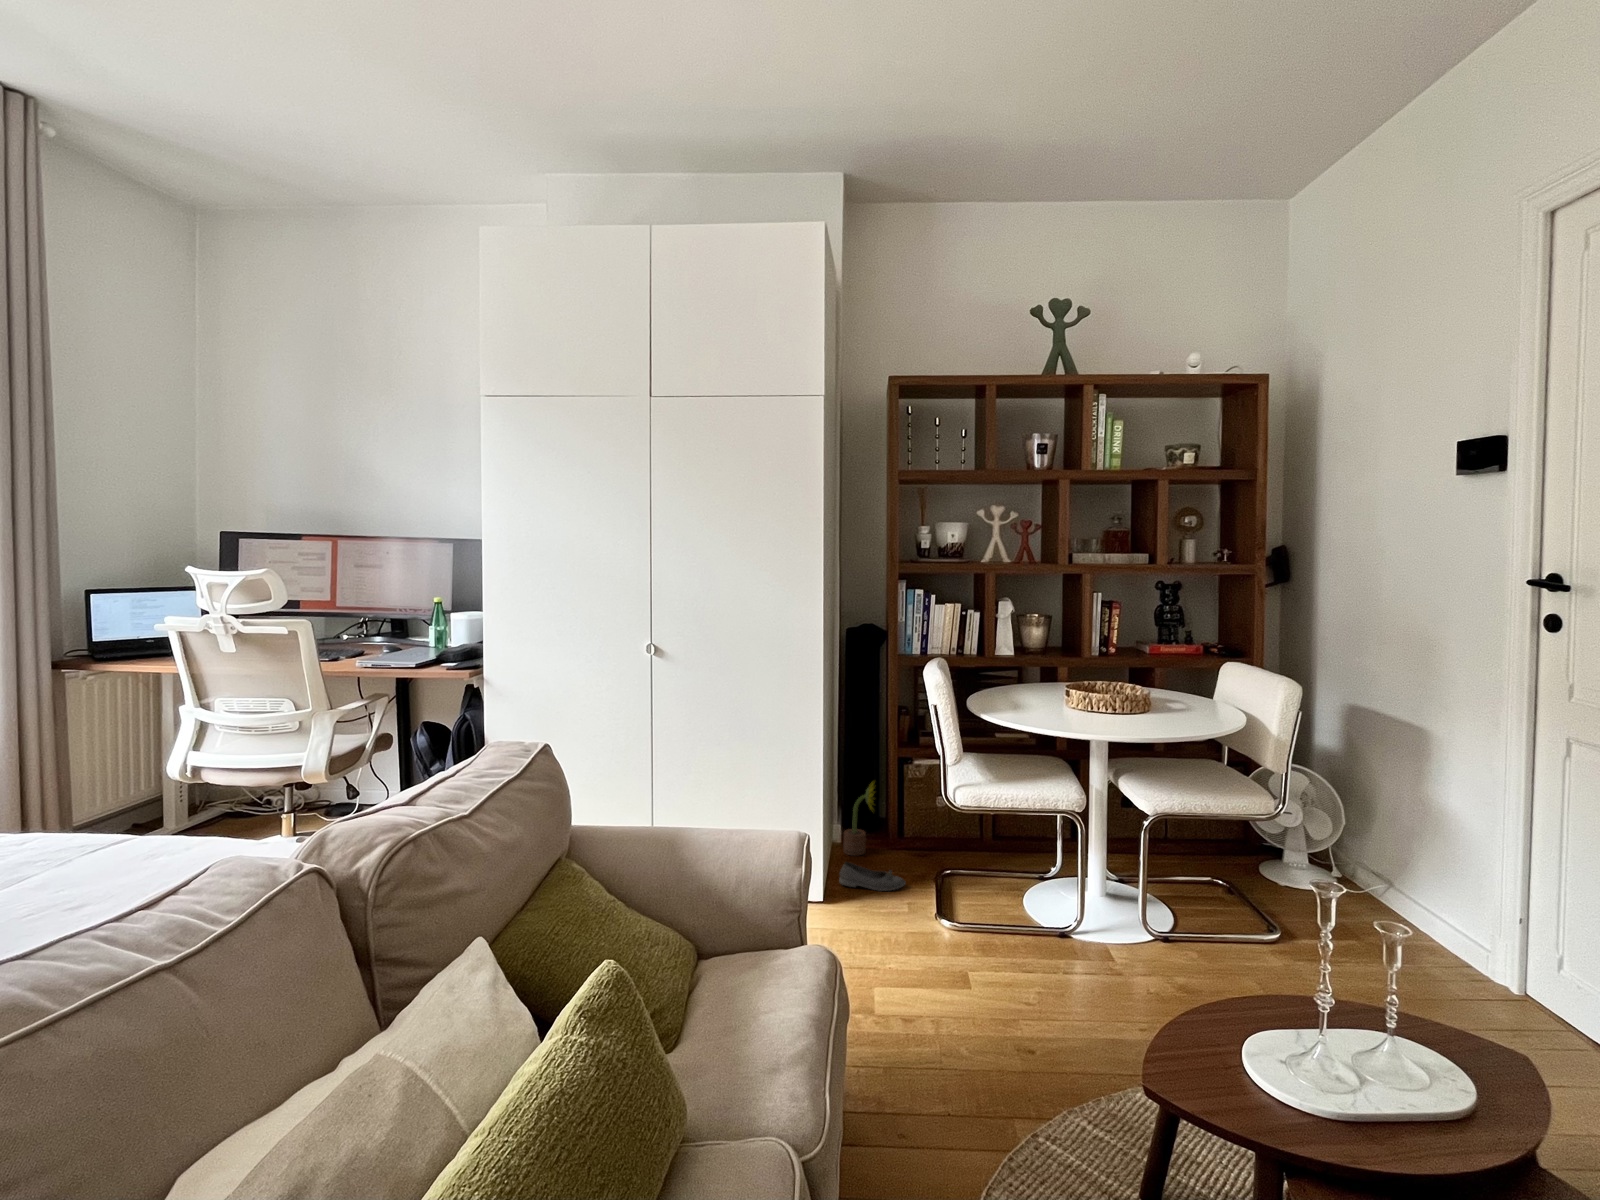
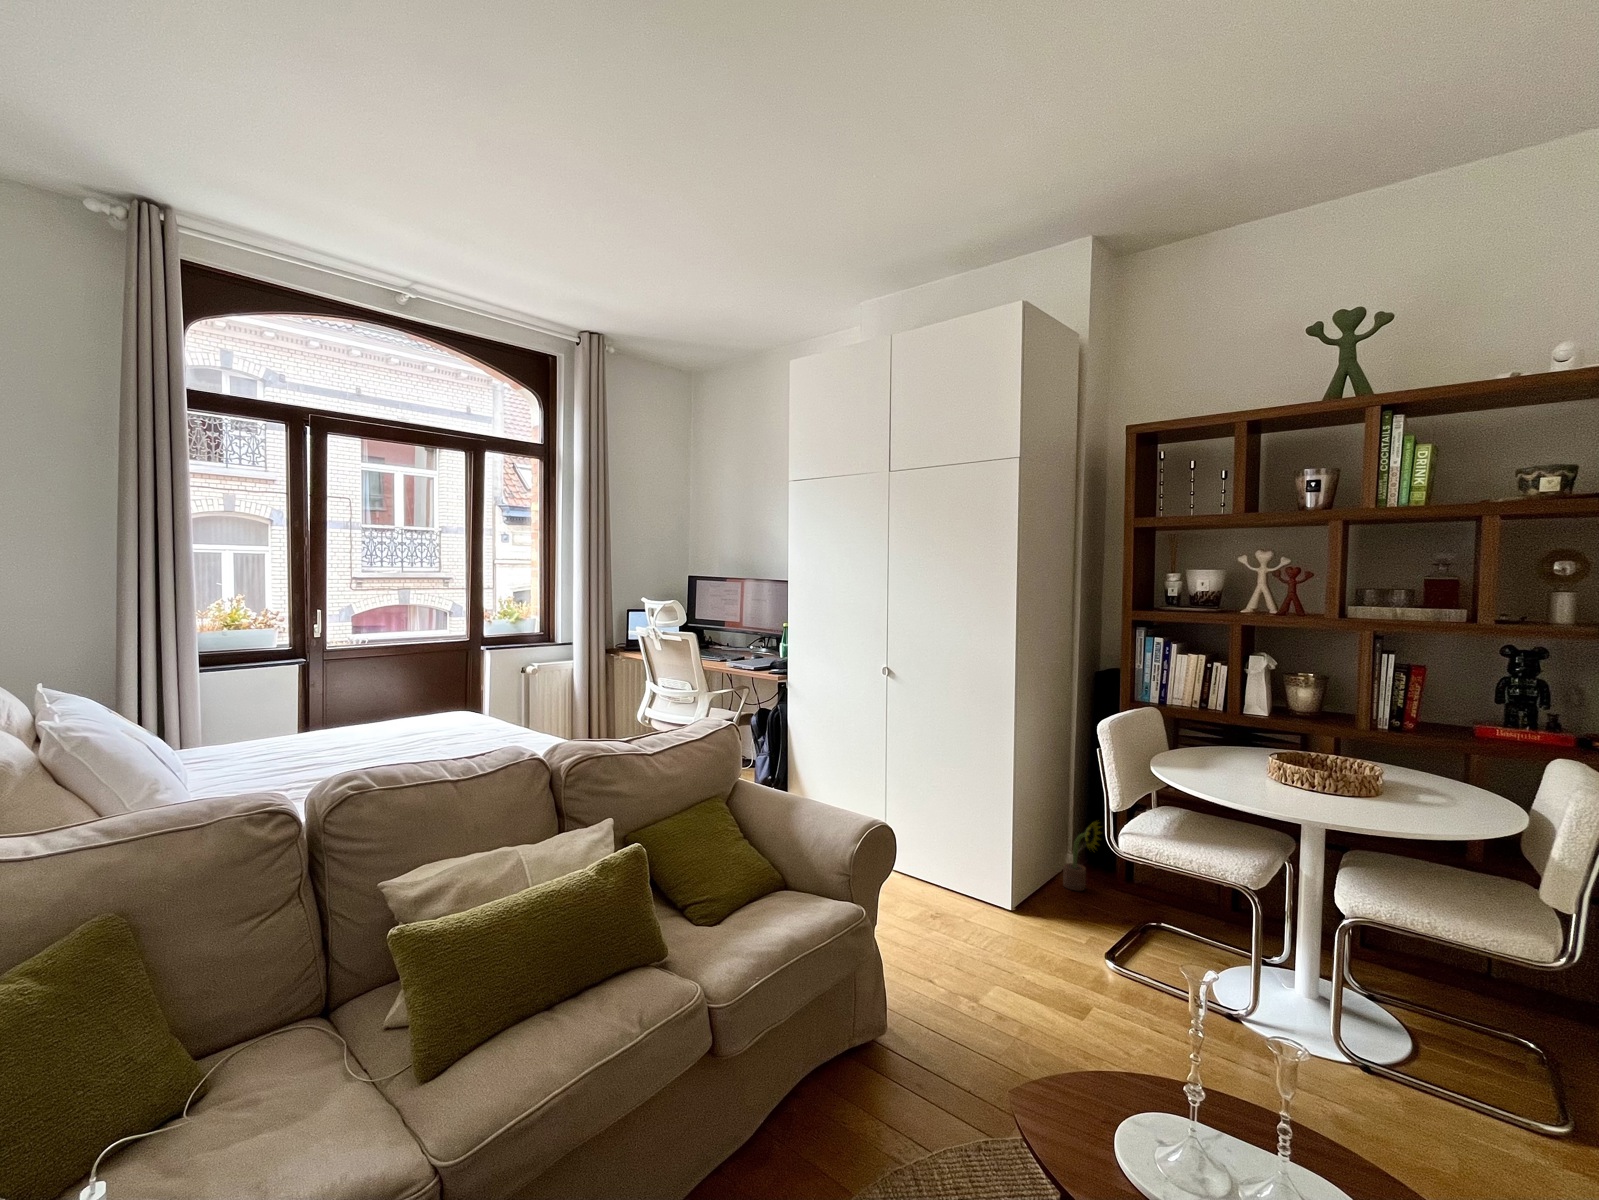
shoe: present [839,862,905,891] -> none [1030,890,1095,929]

